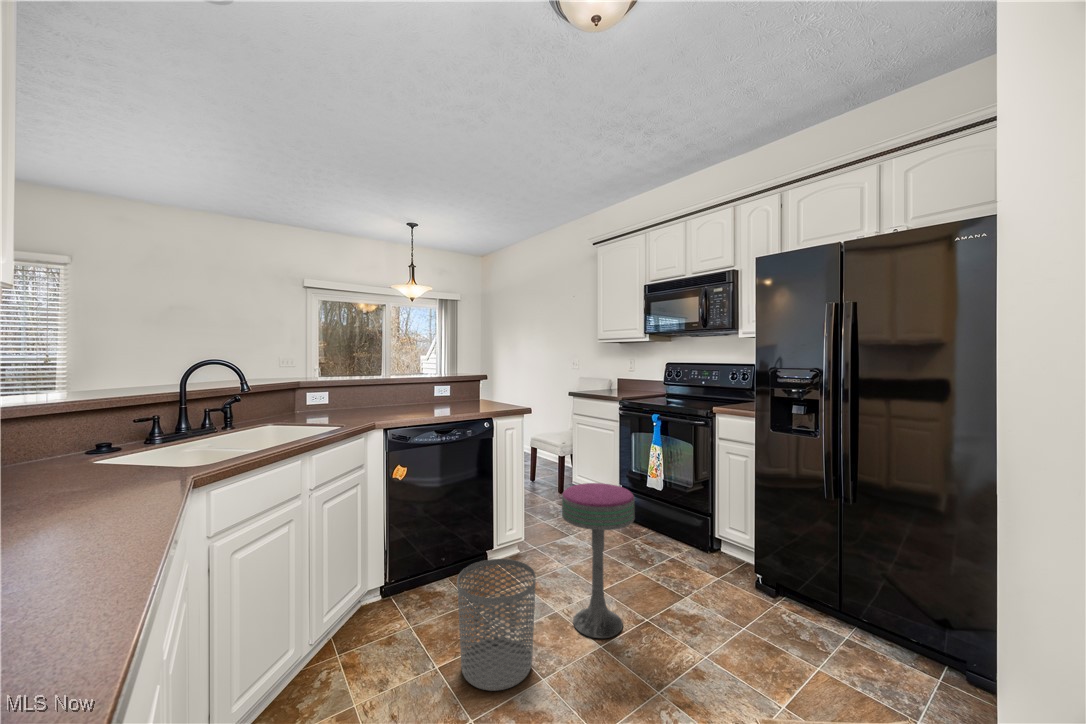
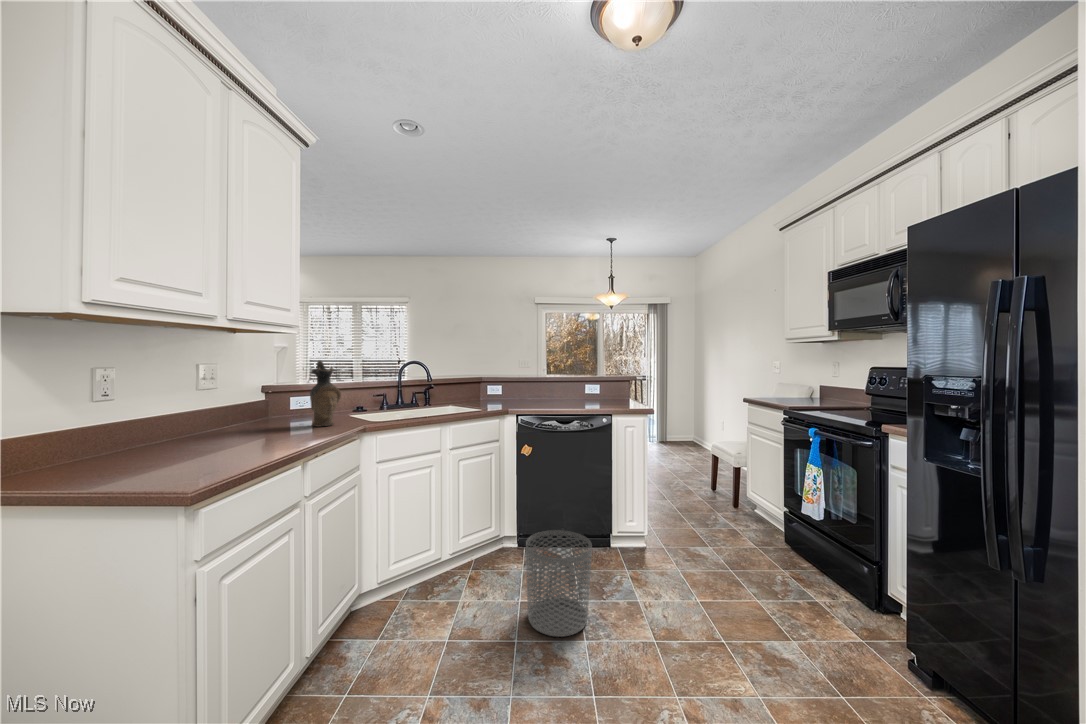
ceramic pitcher: none [68,368,141,494] -> present [310,361,341,427]
bar stool: present [562,483,635,638] -> none [634,484,709,638]

